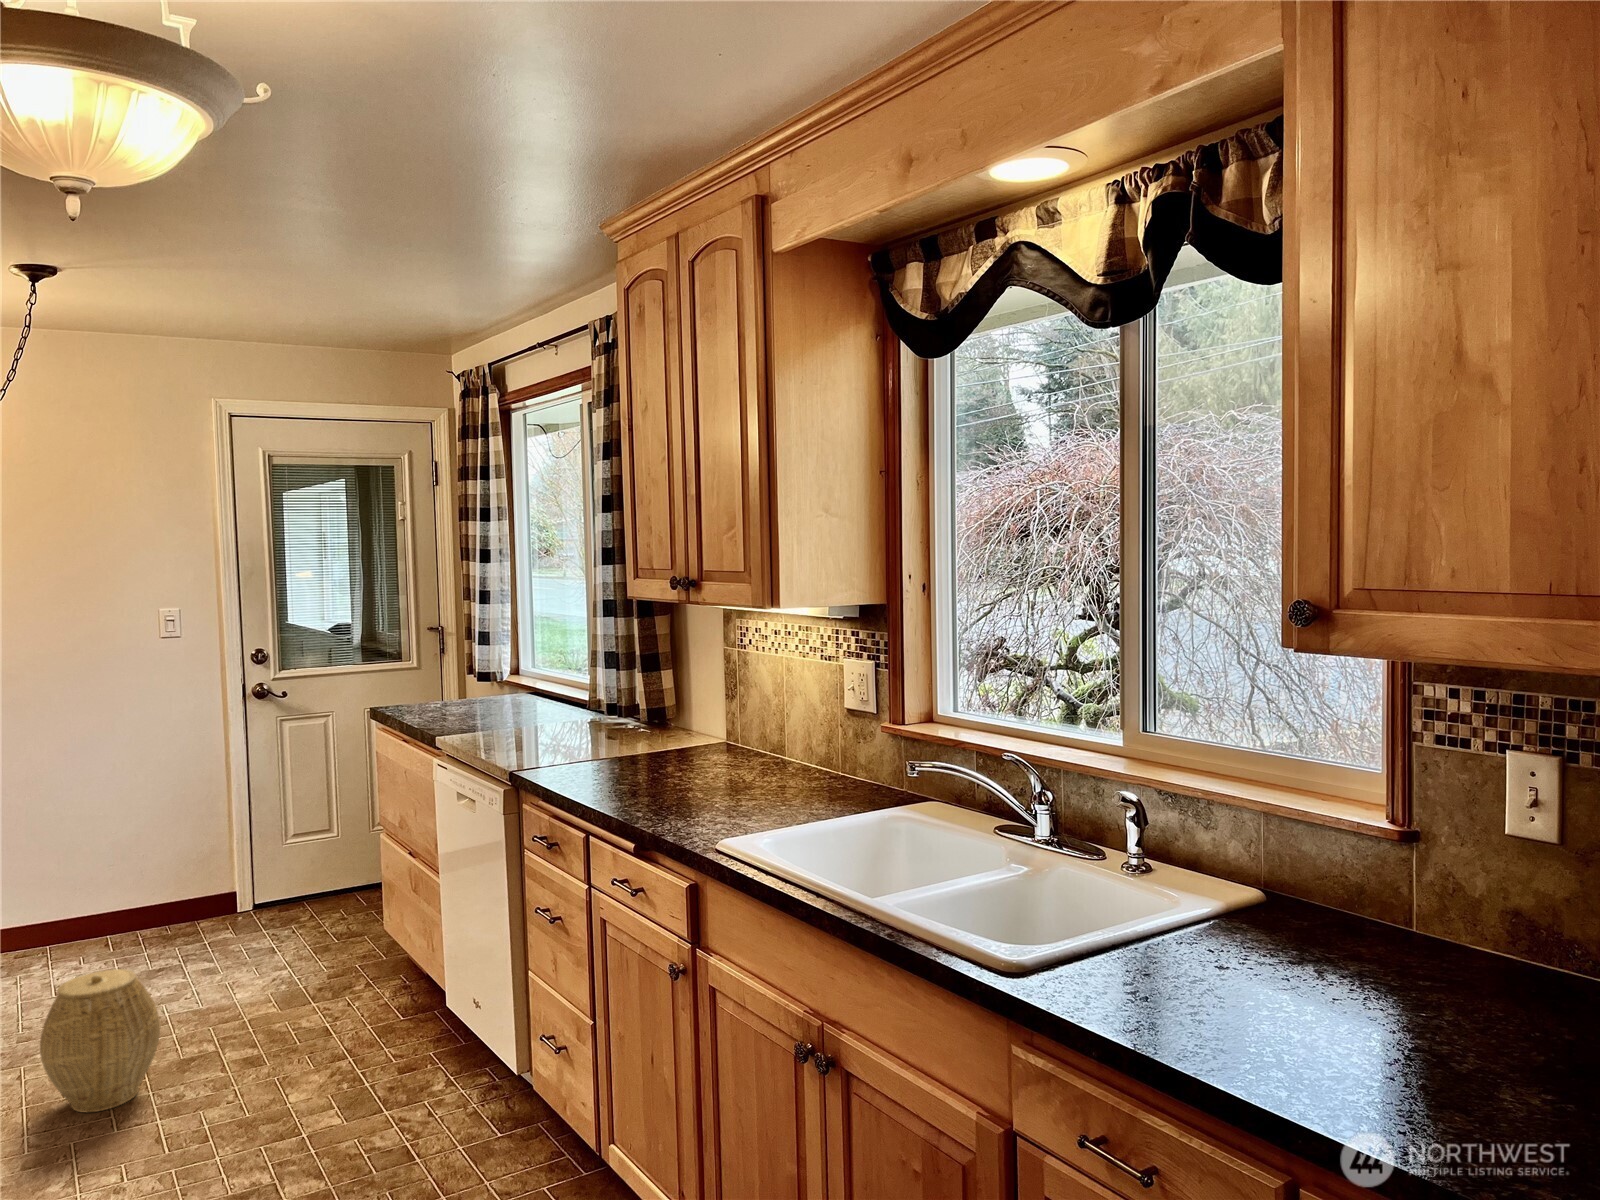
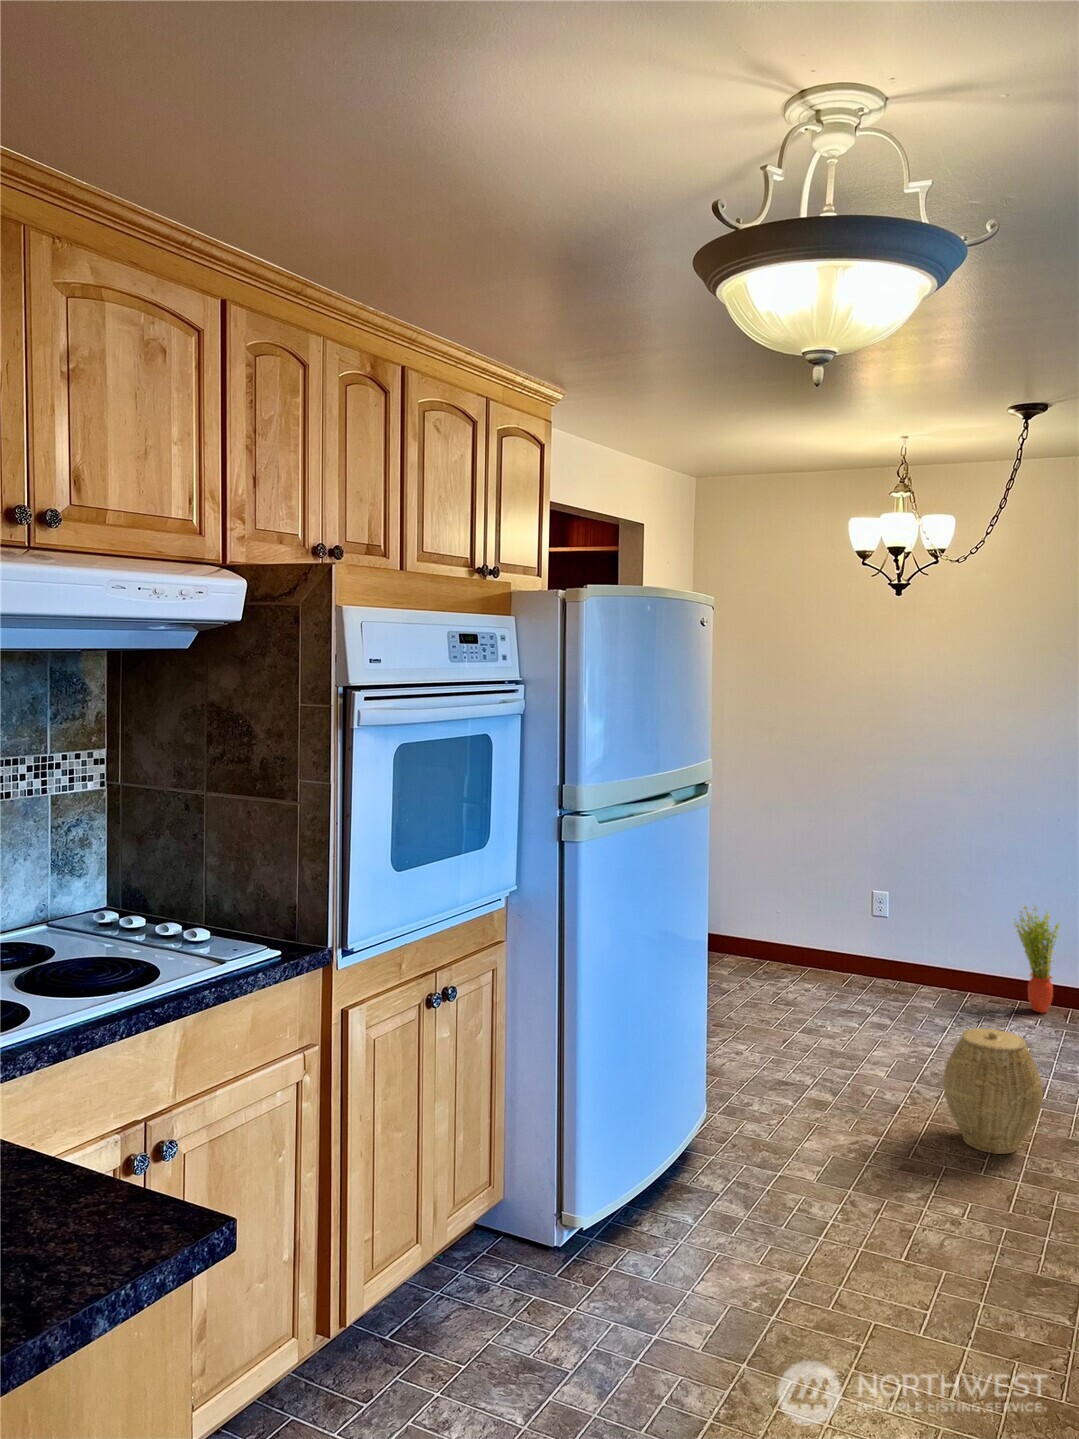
potted plant: none [32,832,92,950] -> present [1015,906,1059,1013]

